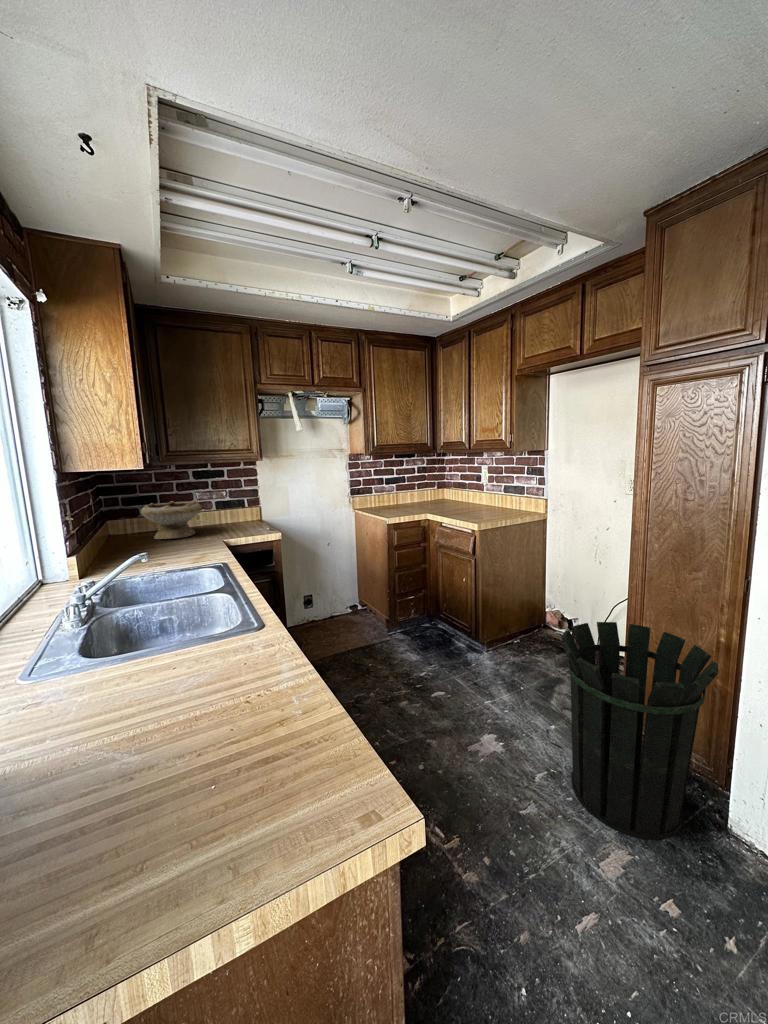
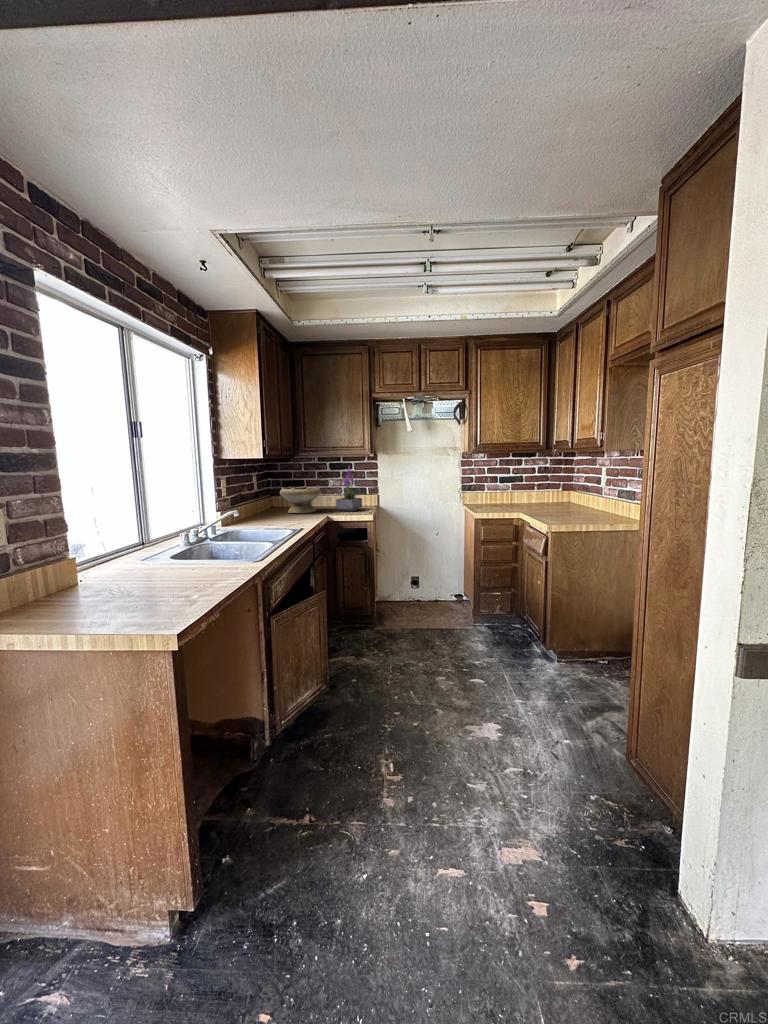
potted plant: none [223,472,254,529] -> present [336,466,362,511]
waste bin: present [561,622,718,839] -> none [519,628,681,864]

